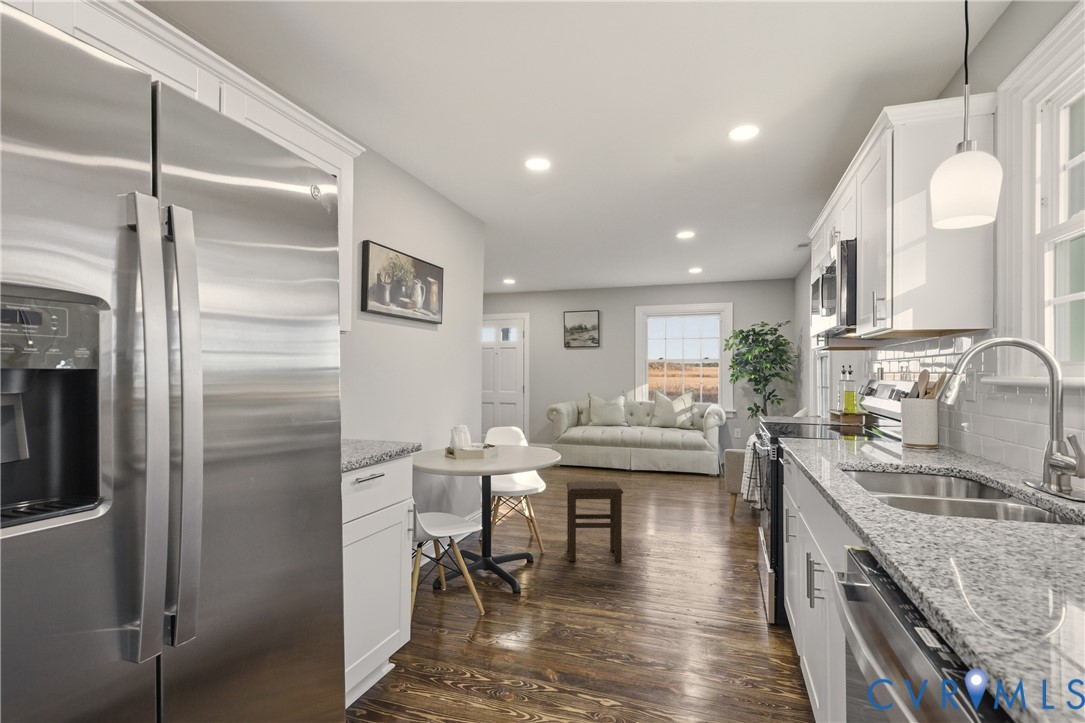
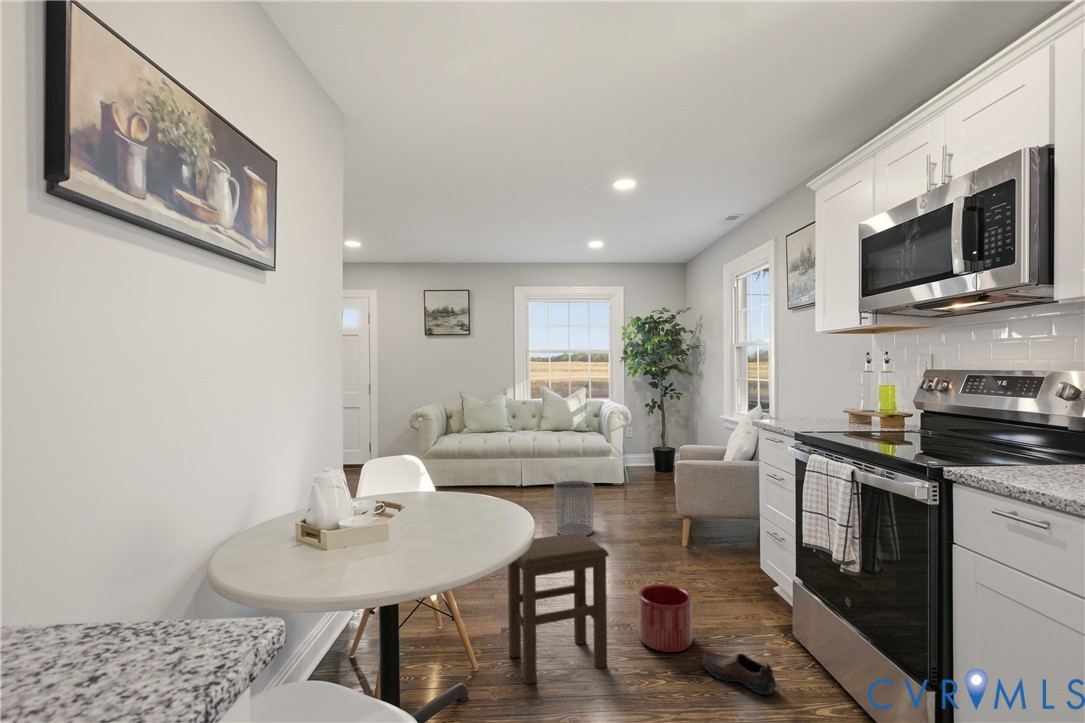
waste bin: none [637,462,668,502] -> present [554,481,594,536]
planter: none [651,522,685,561] -> present [639,584,692,652]
shoe: none [680,560,717,583] -> present [703,652,776,695]

